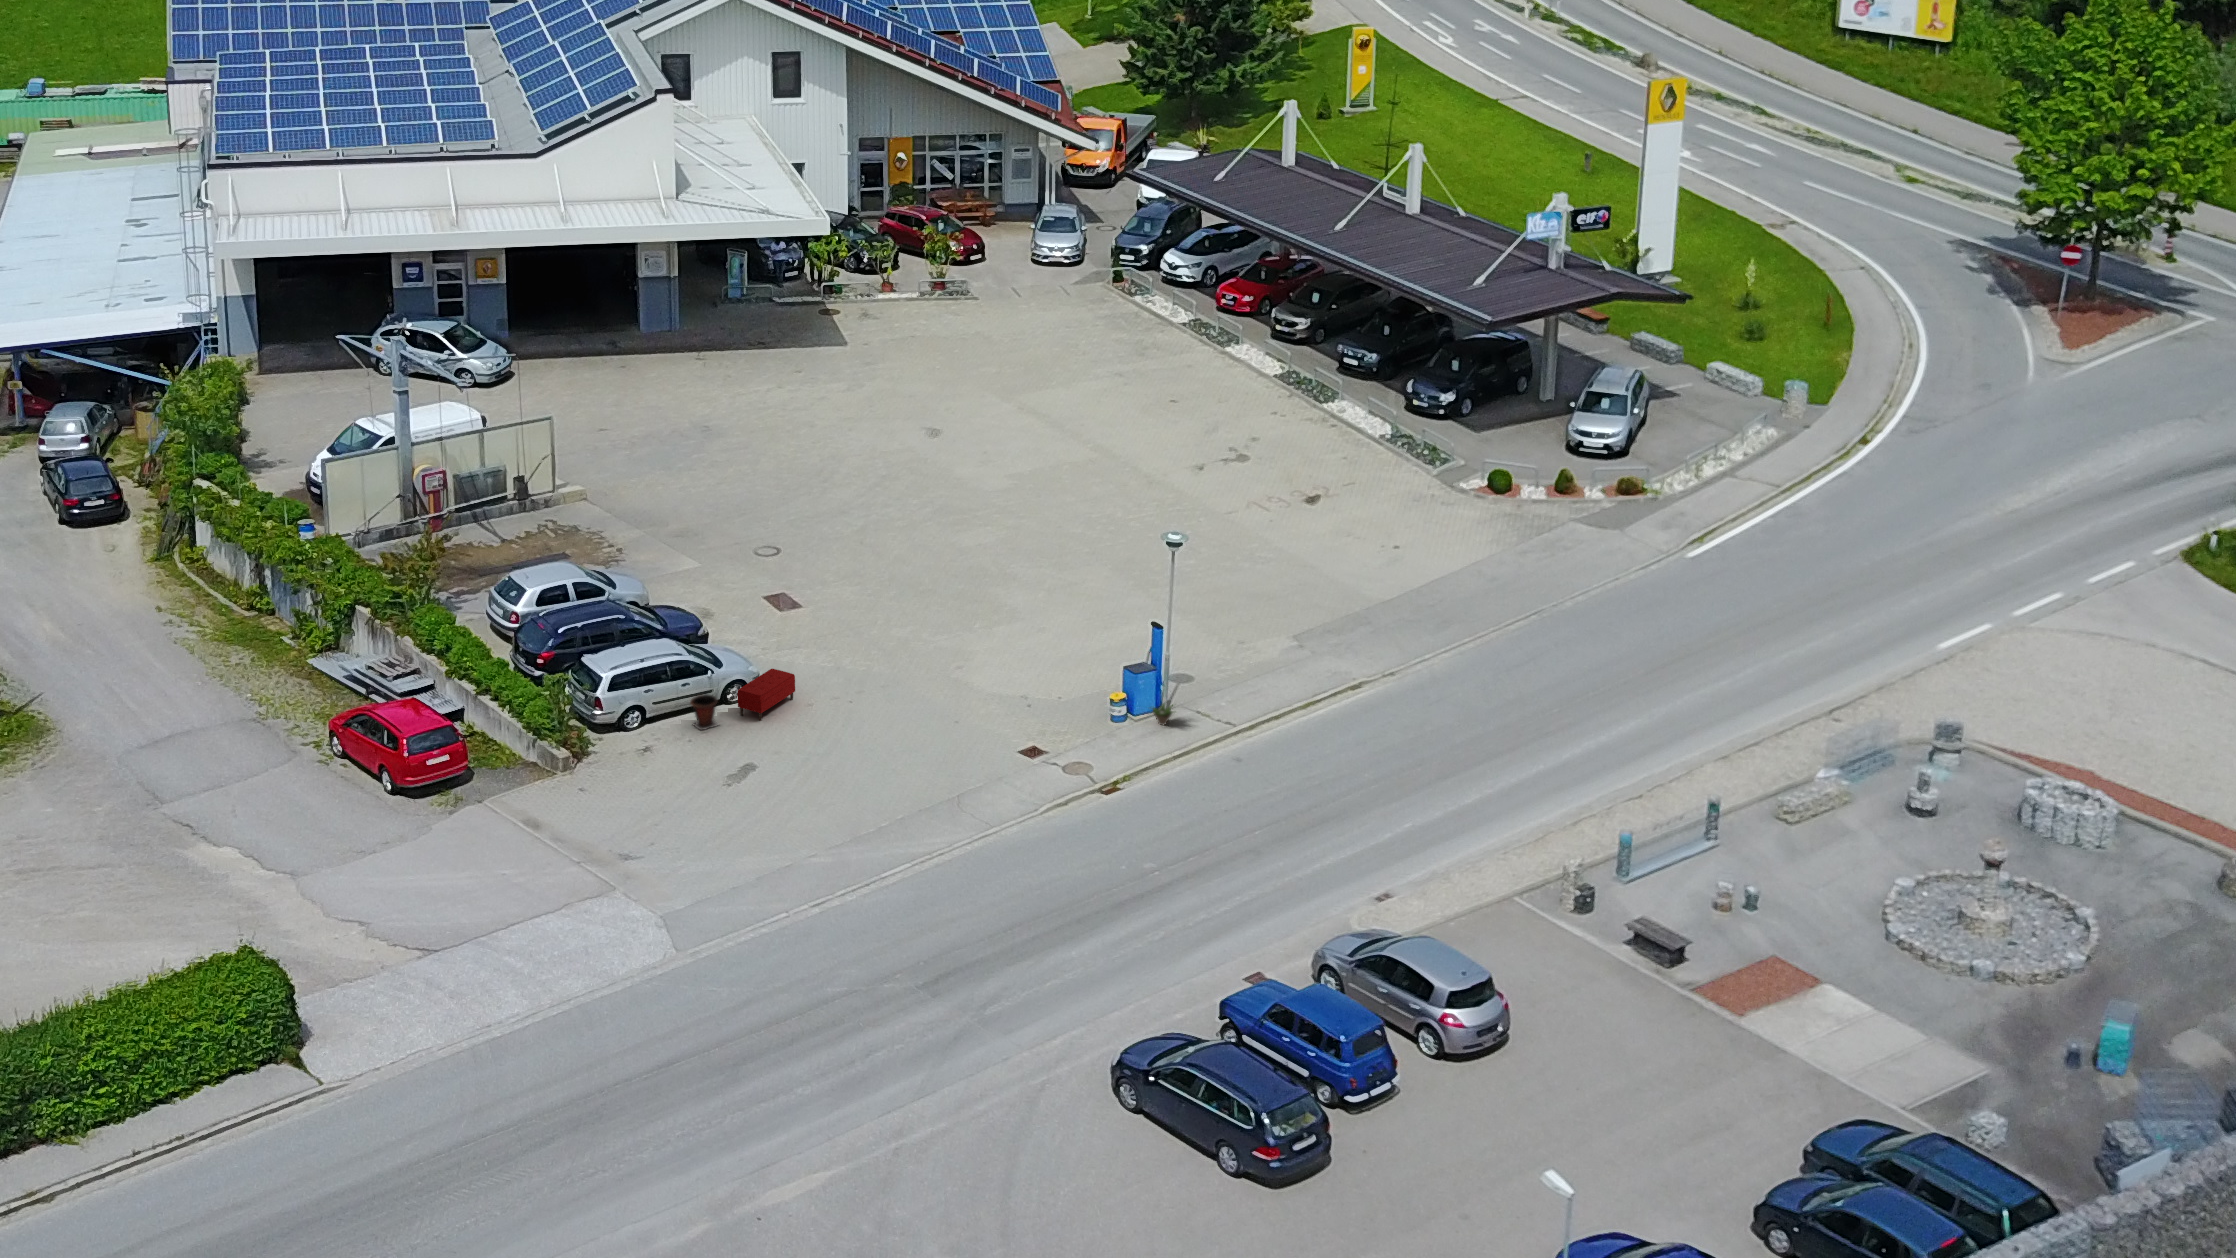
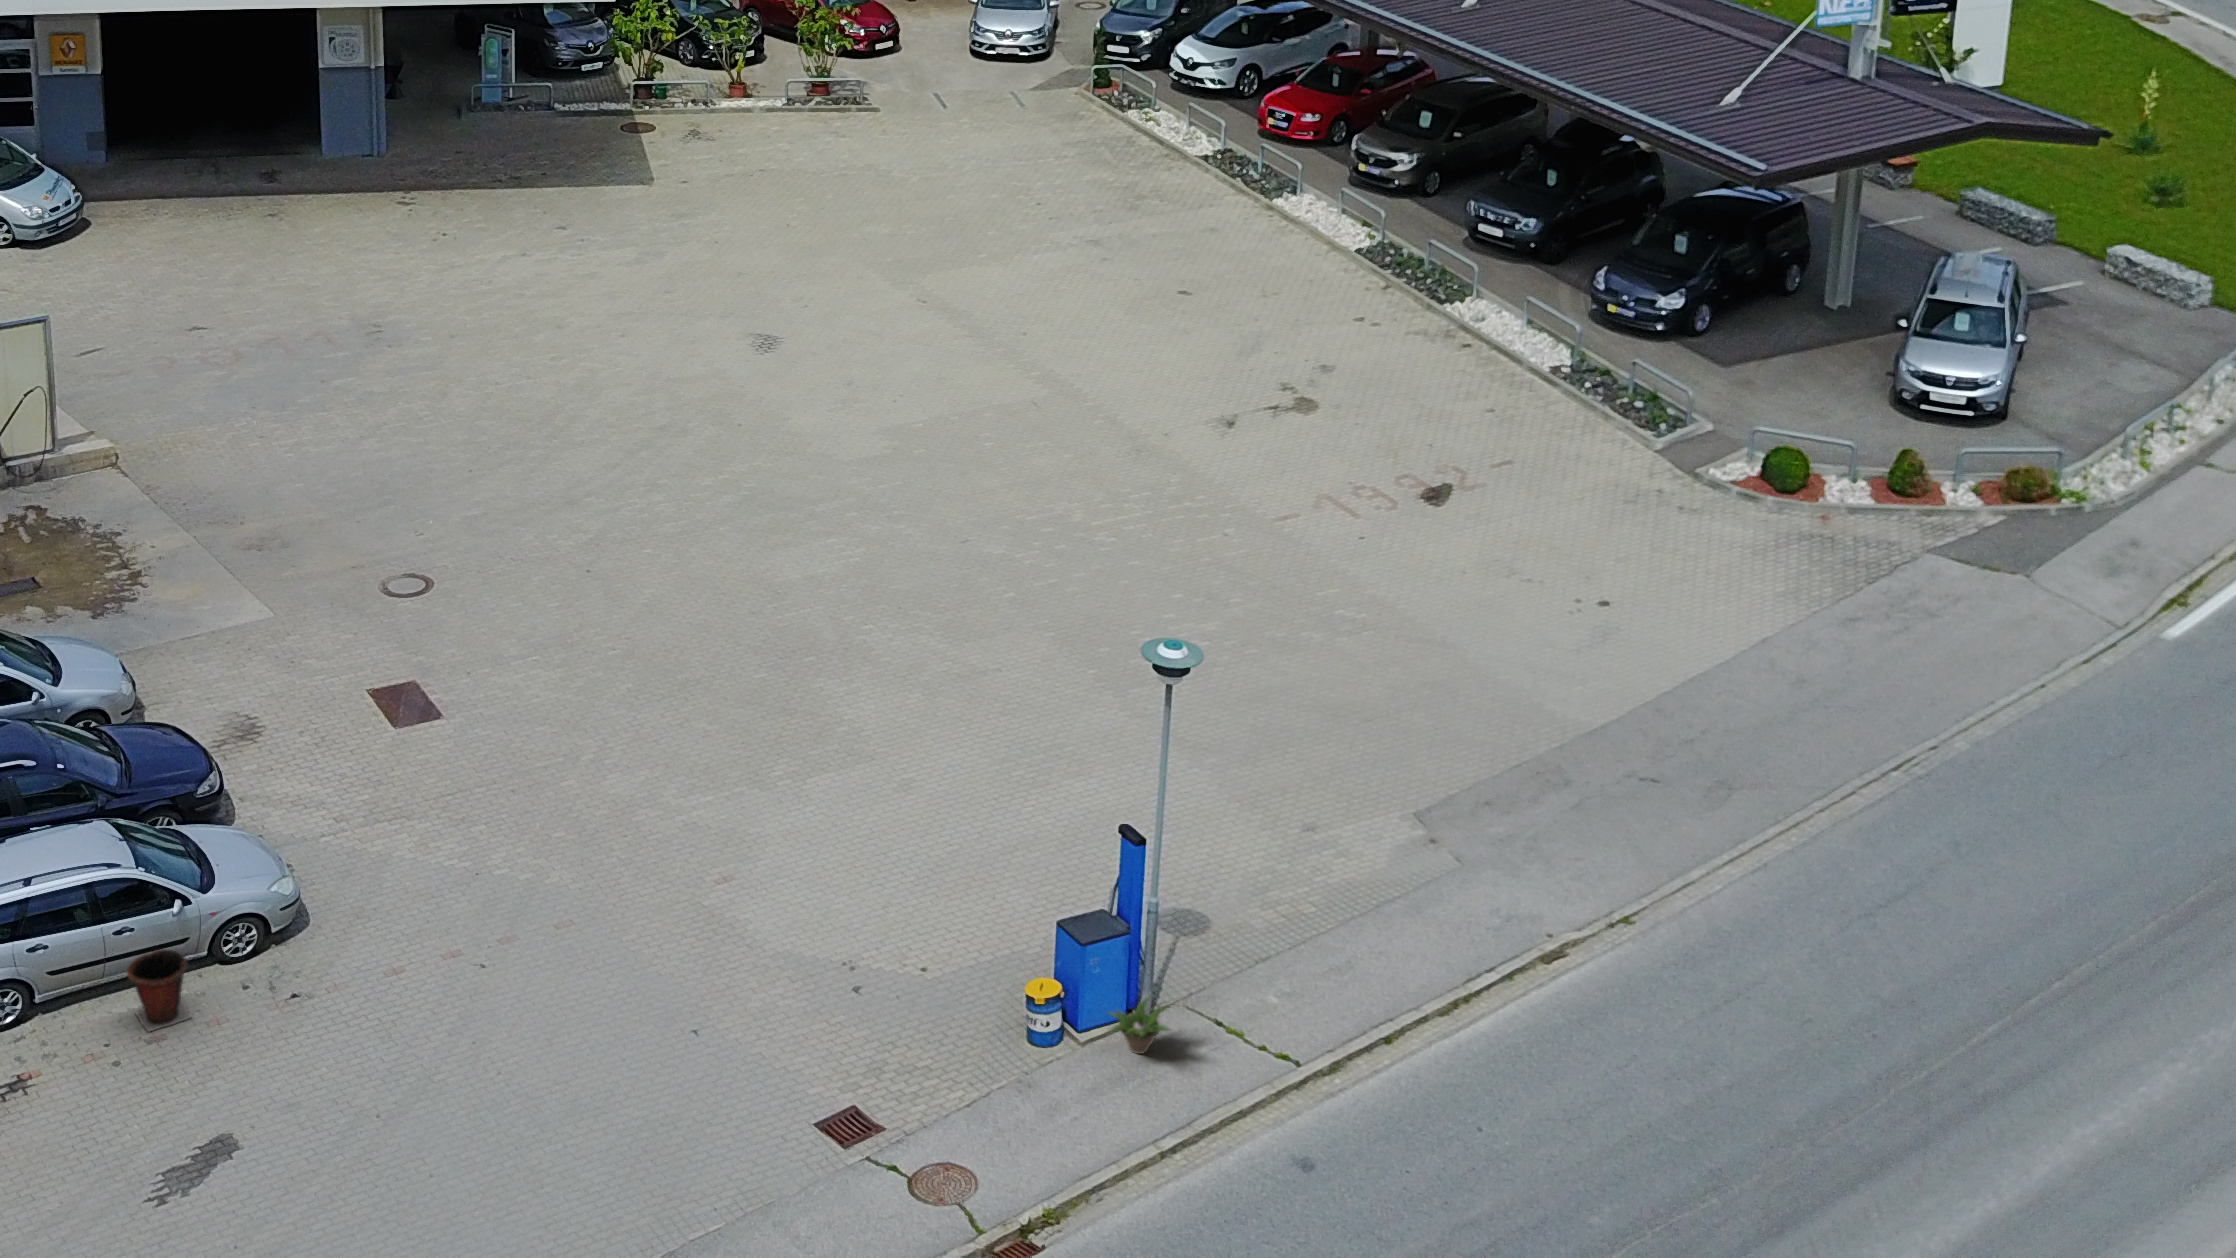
bench: present [737,669,795,721] -> none [236,883,370,1008]

